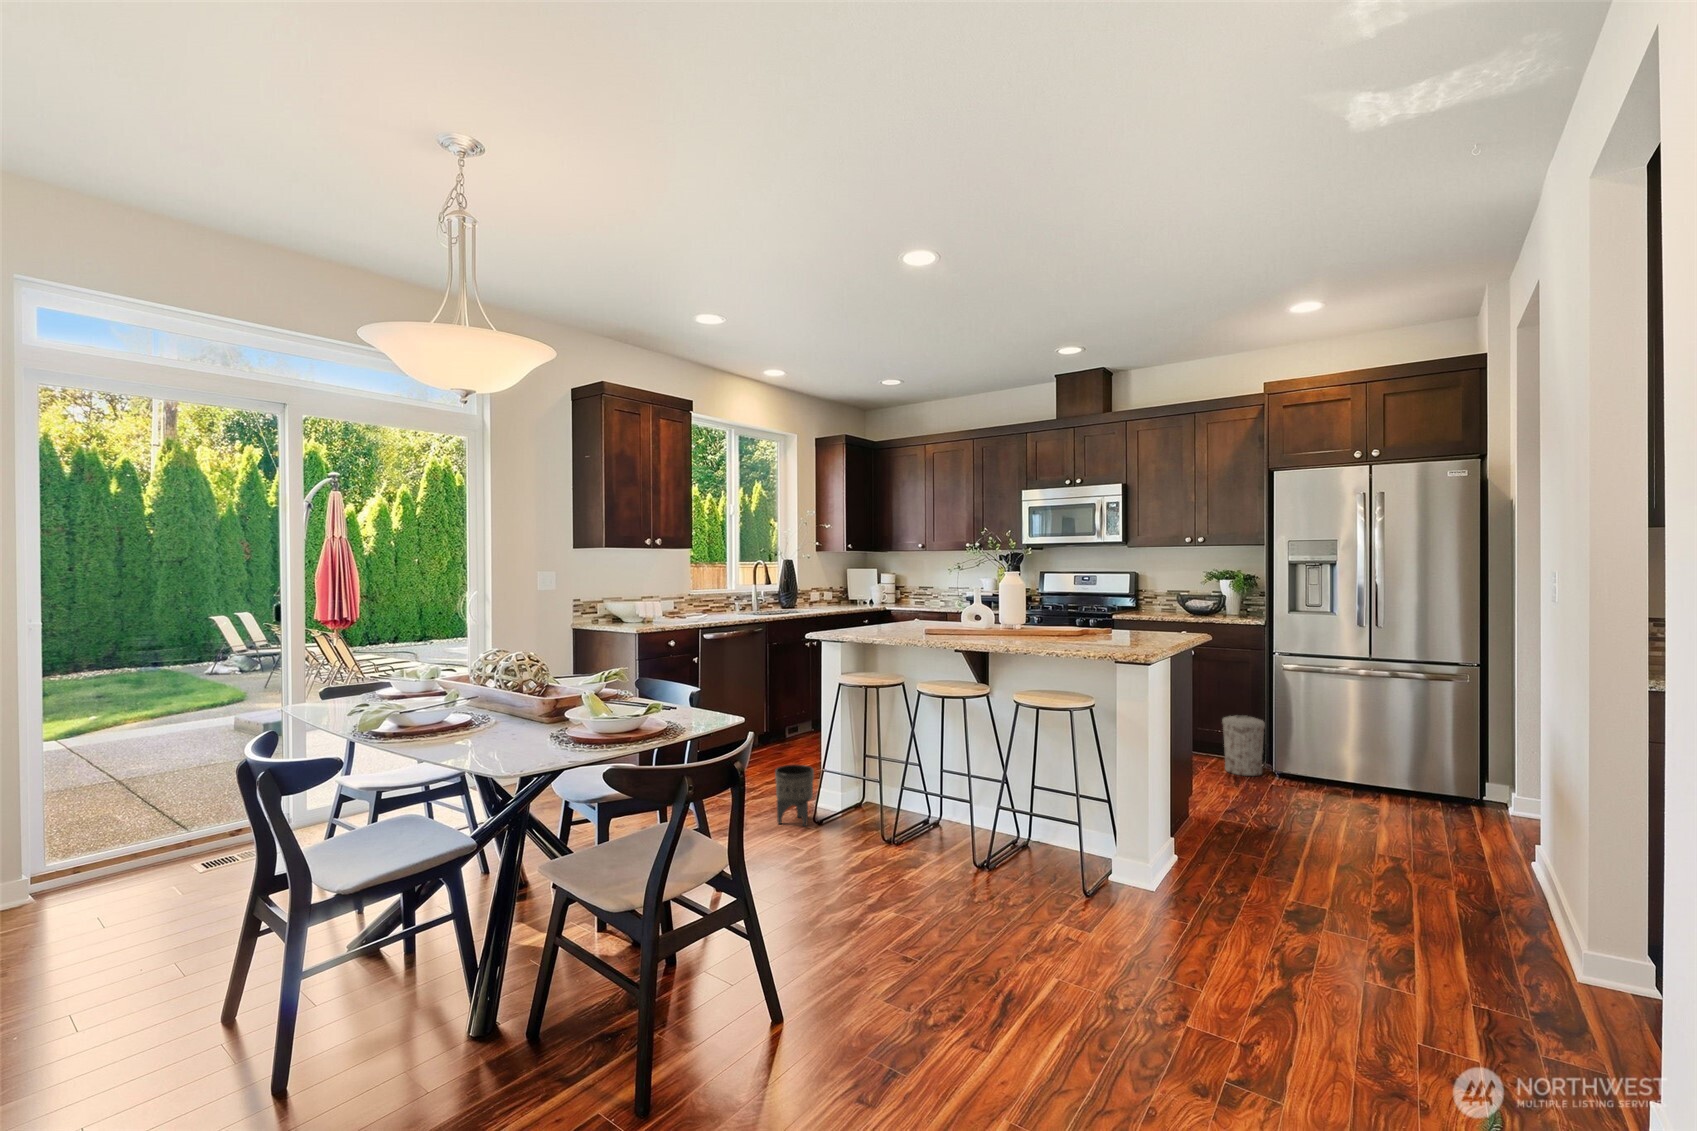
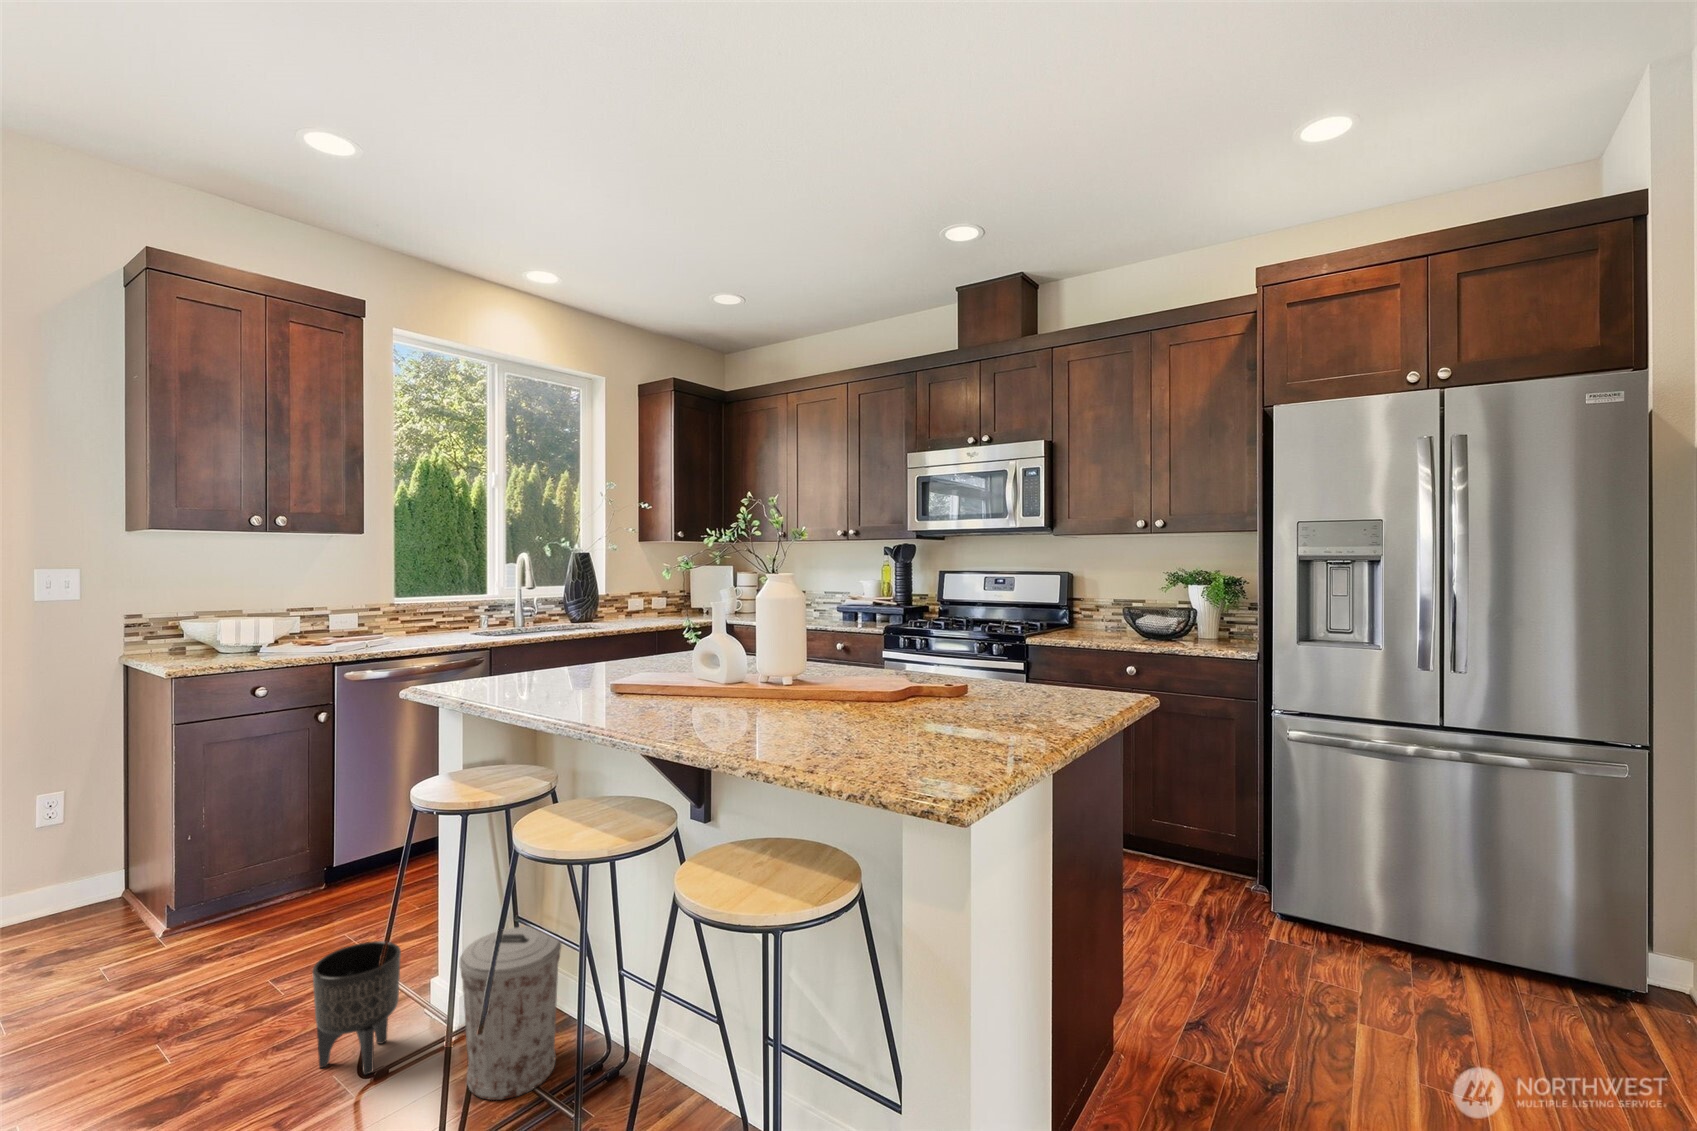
trash can: present [1222,715,1265,776] -> present [460,926,561,1100]

